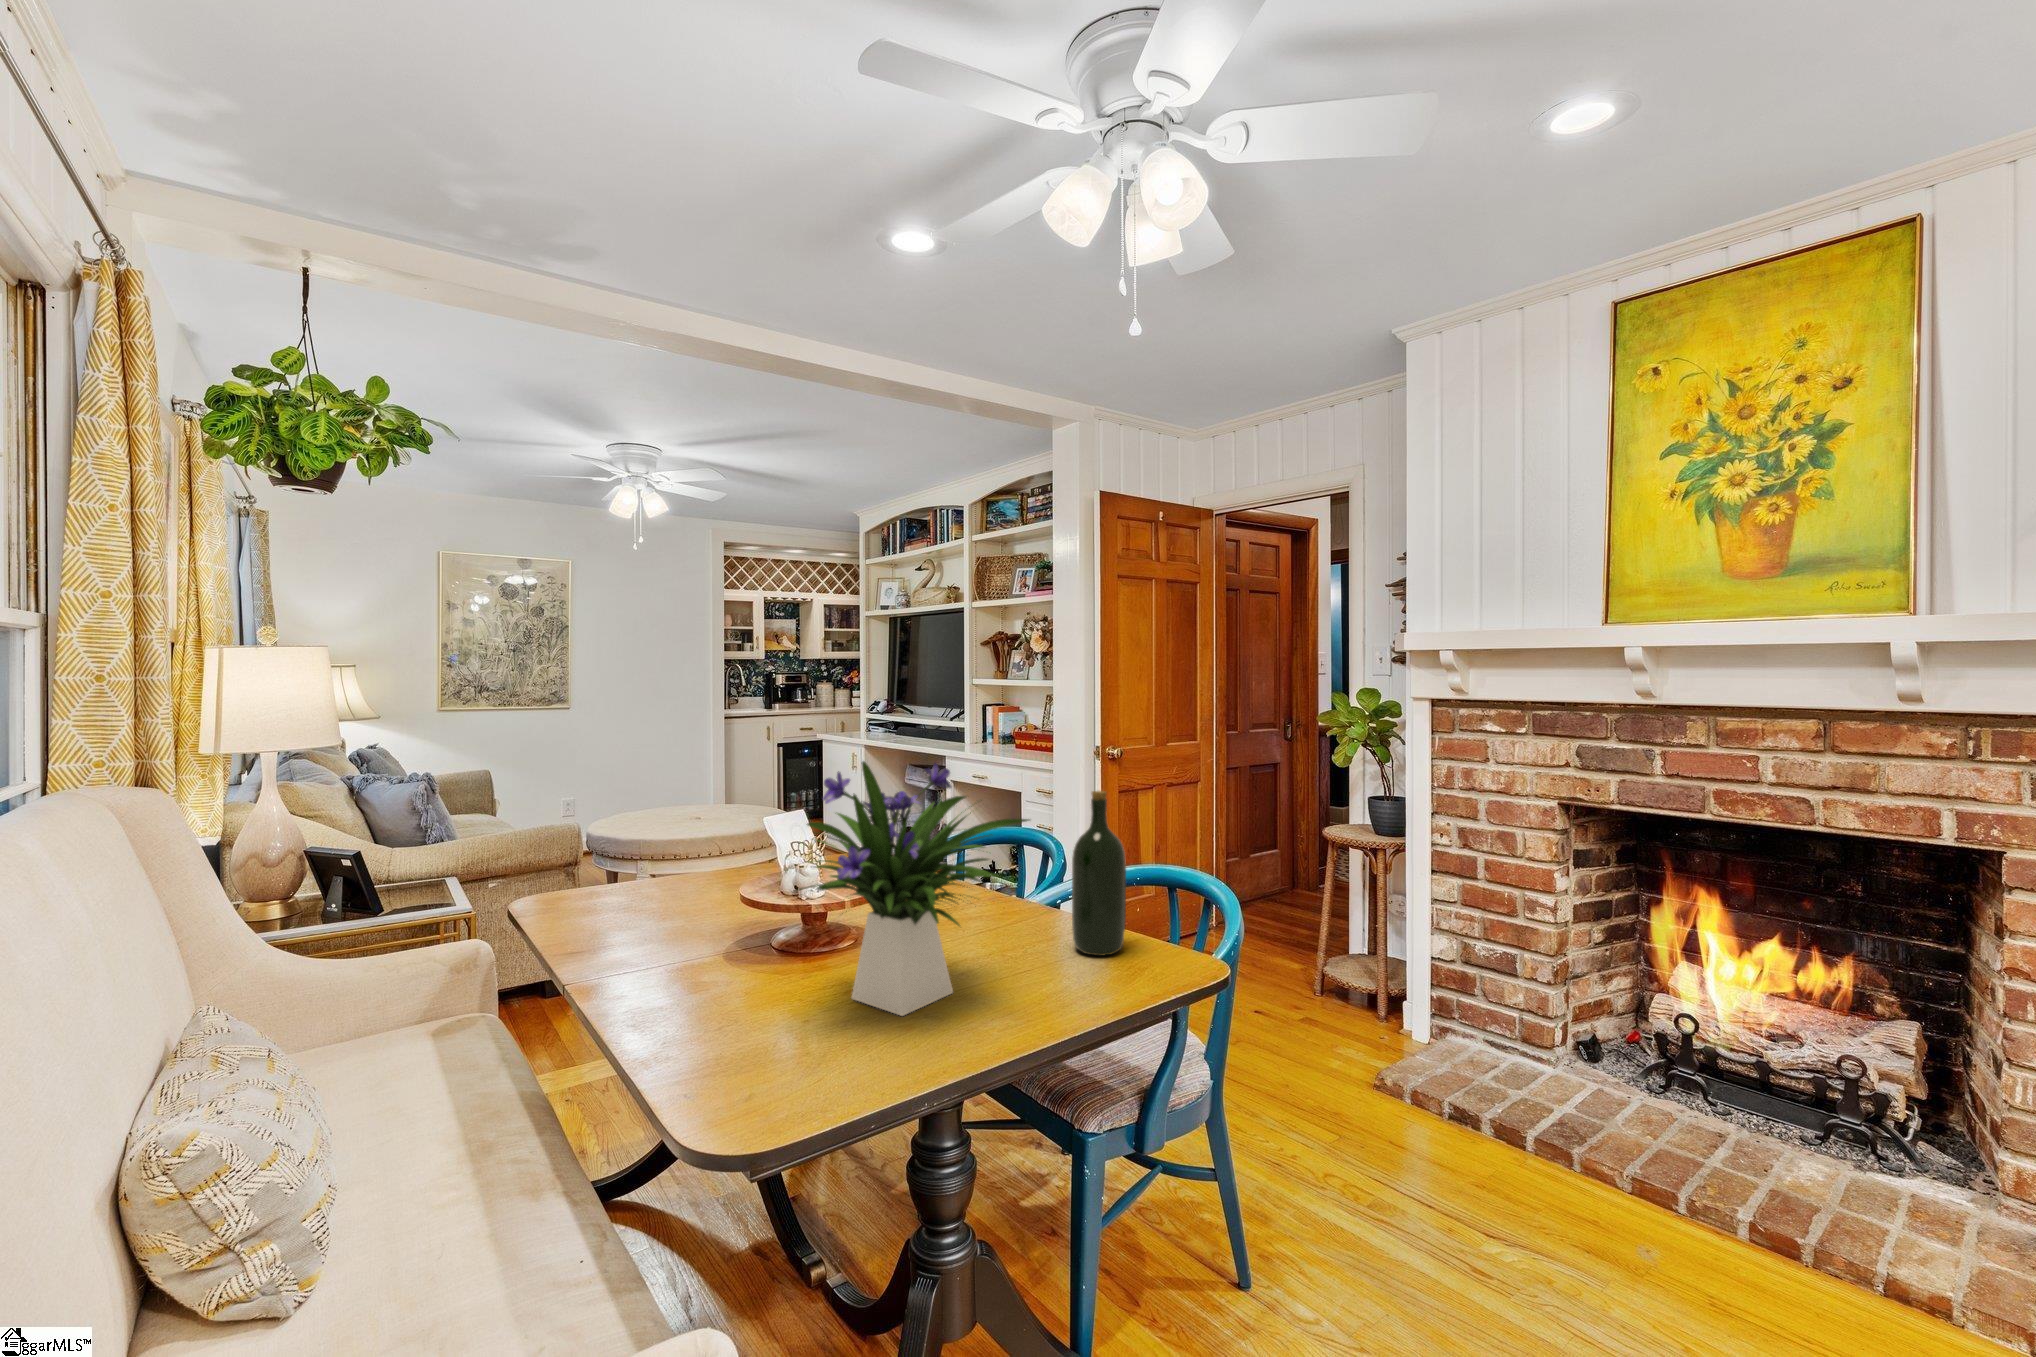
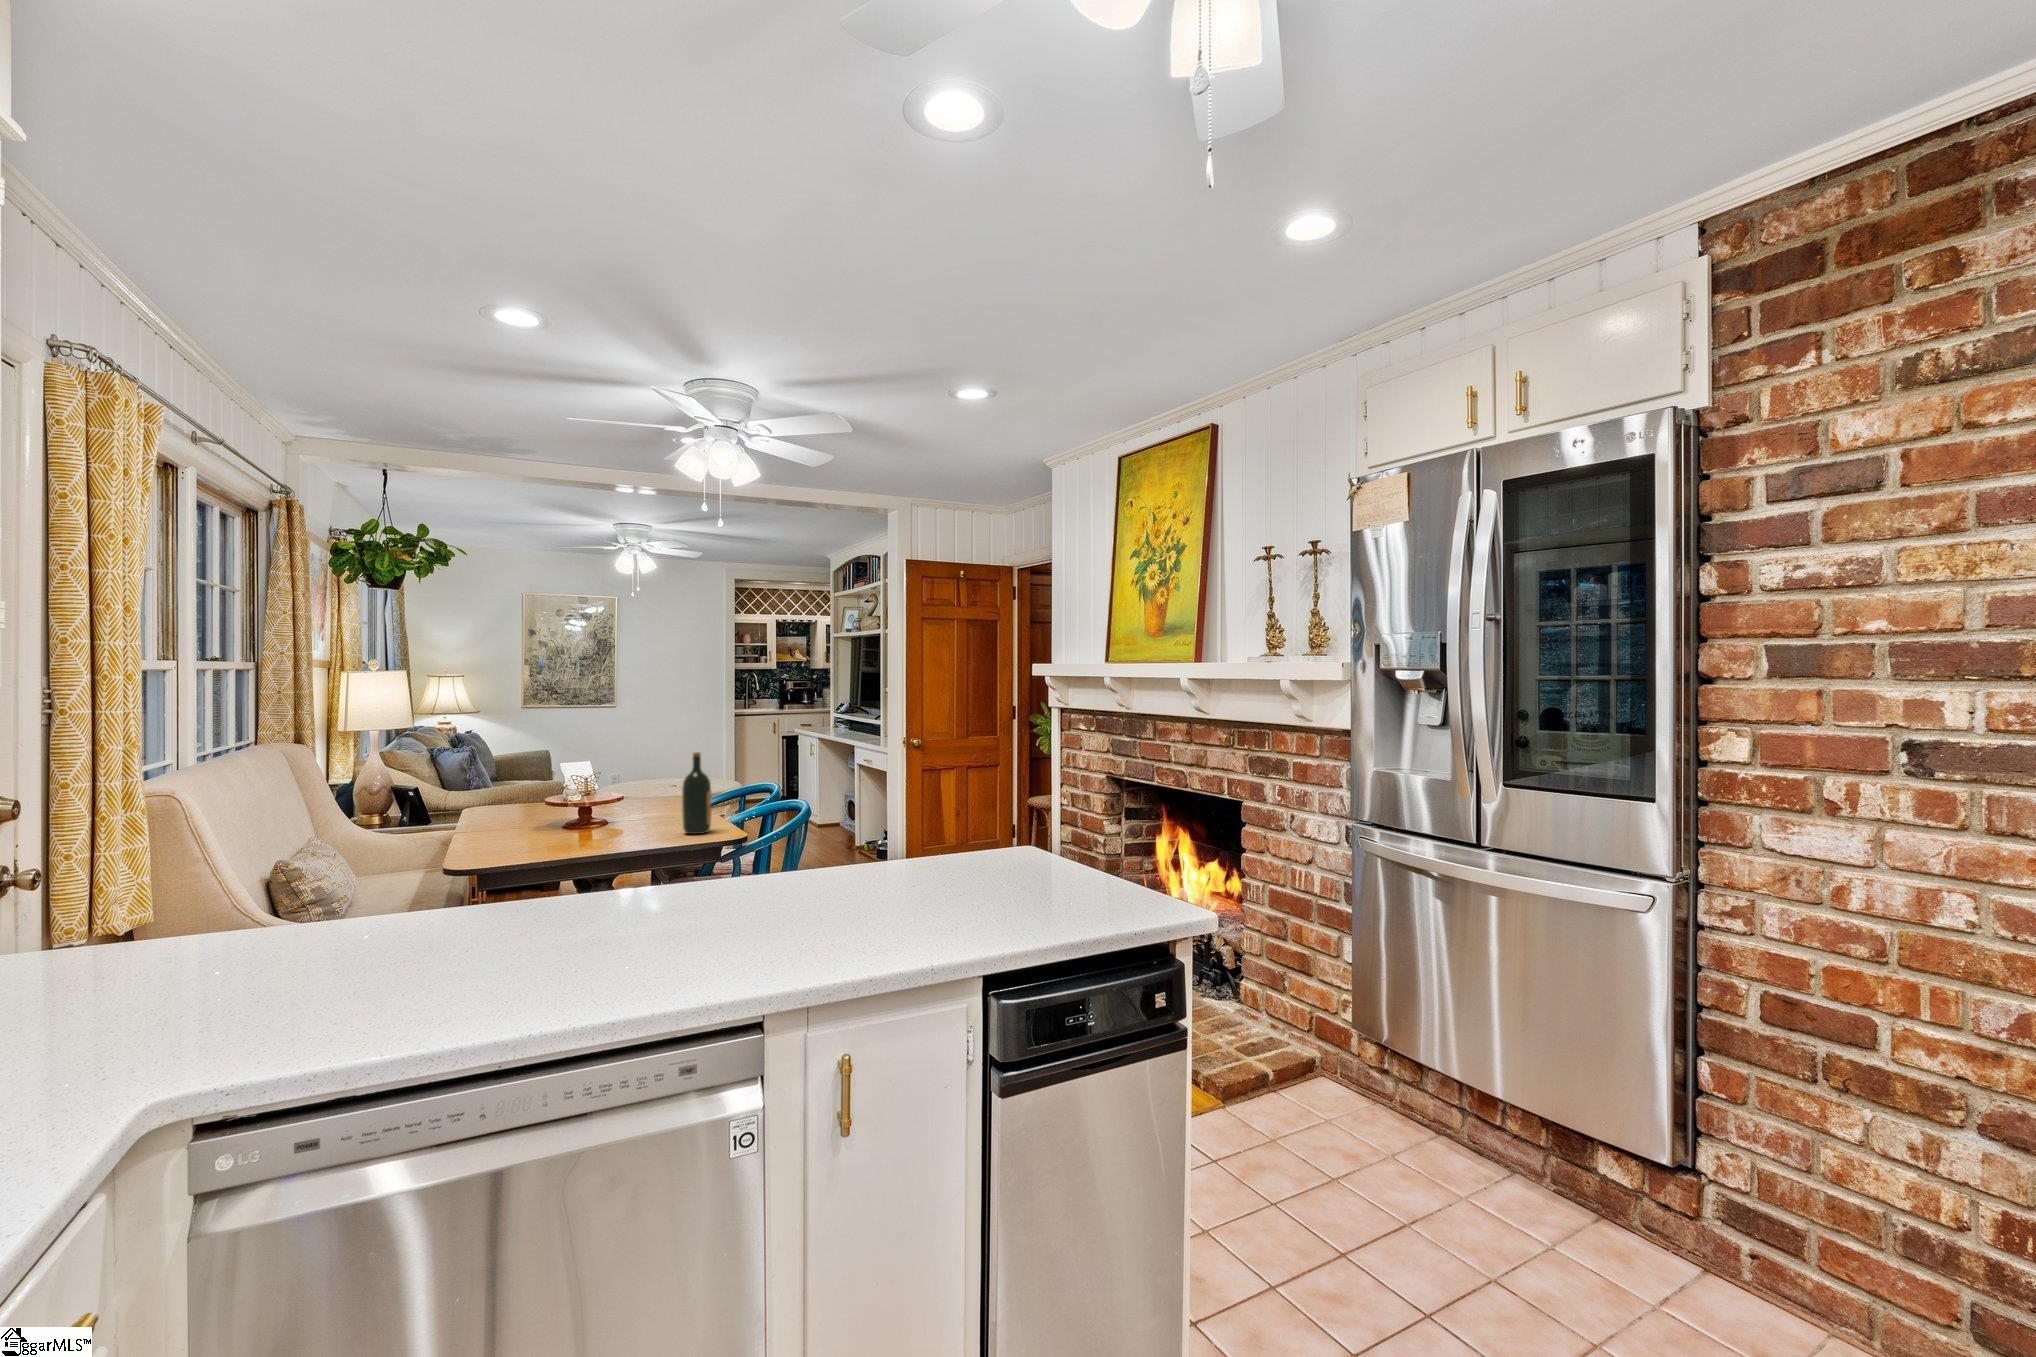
flower arrangement: present [797,761,1029,1016] -> none [512,732,629,846]

